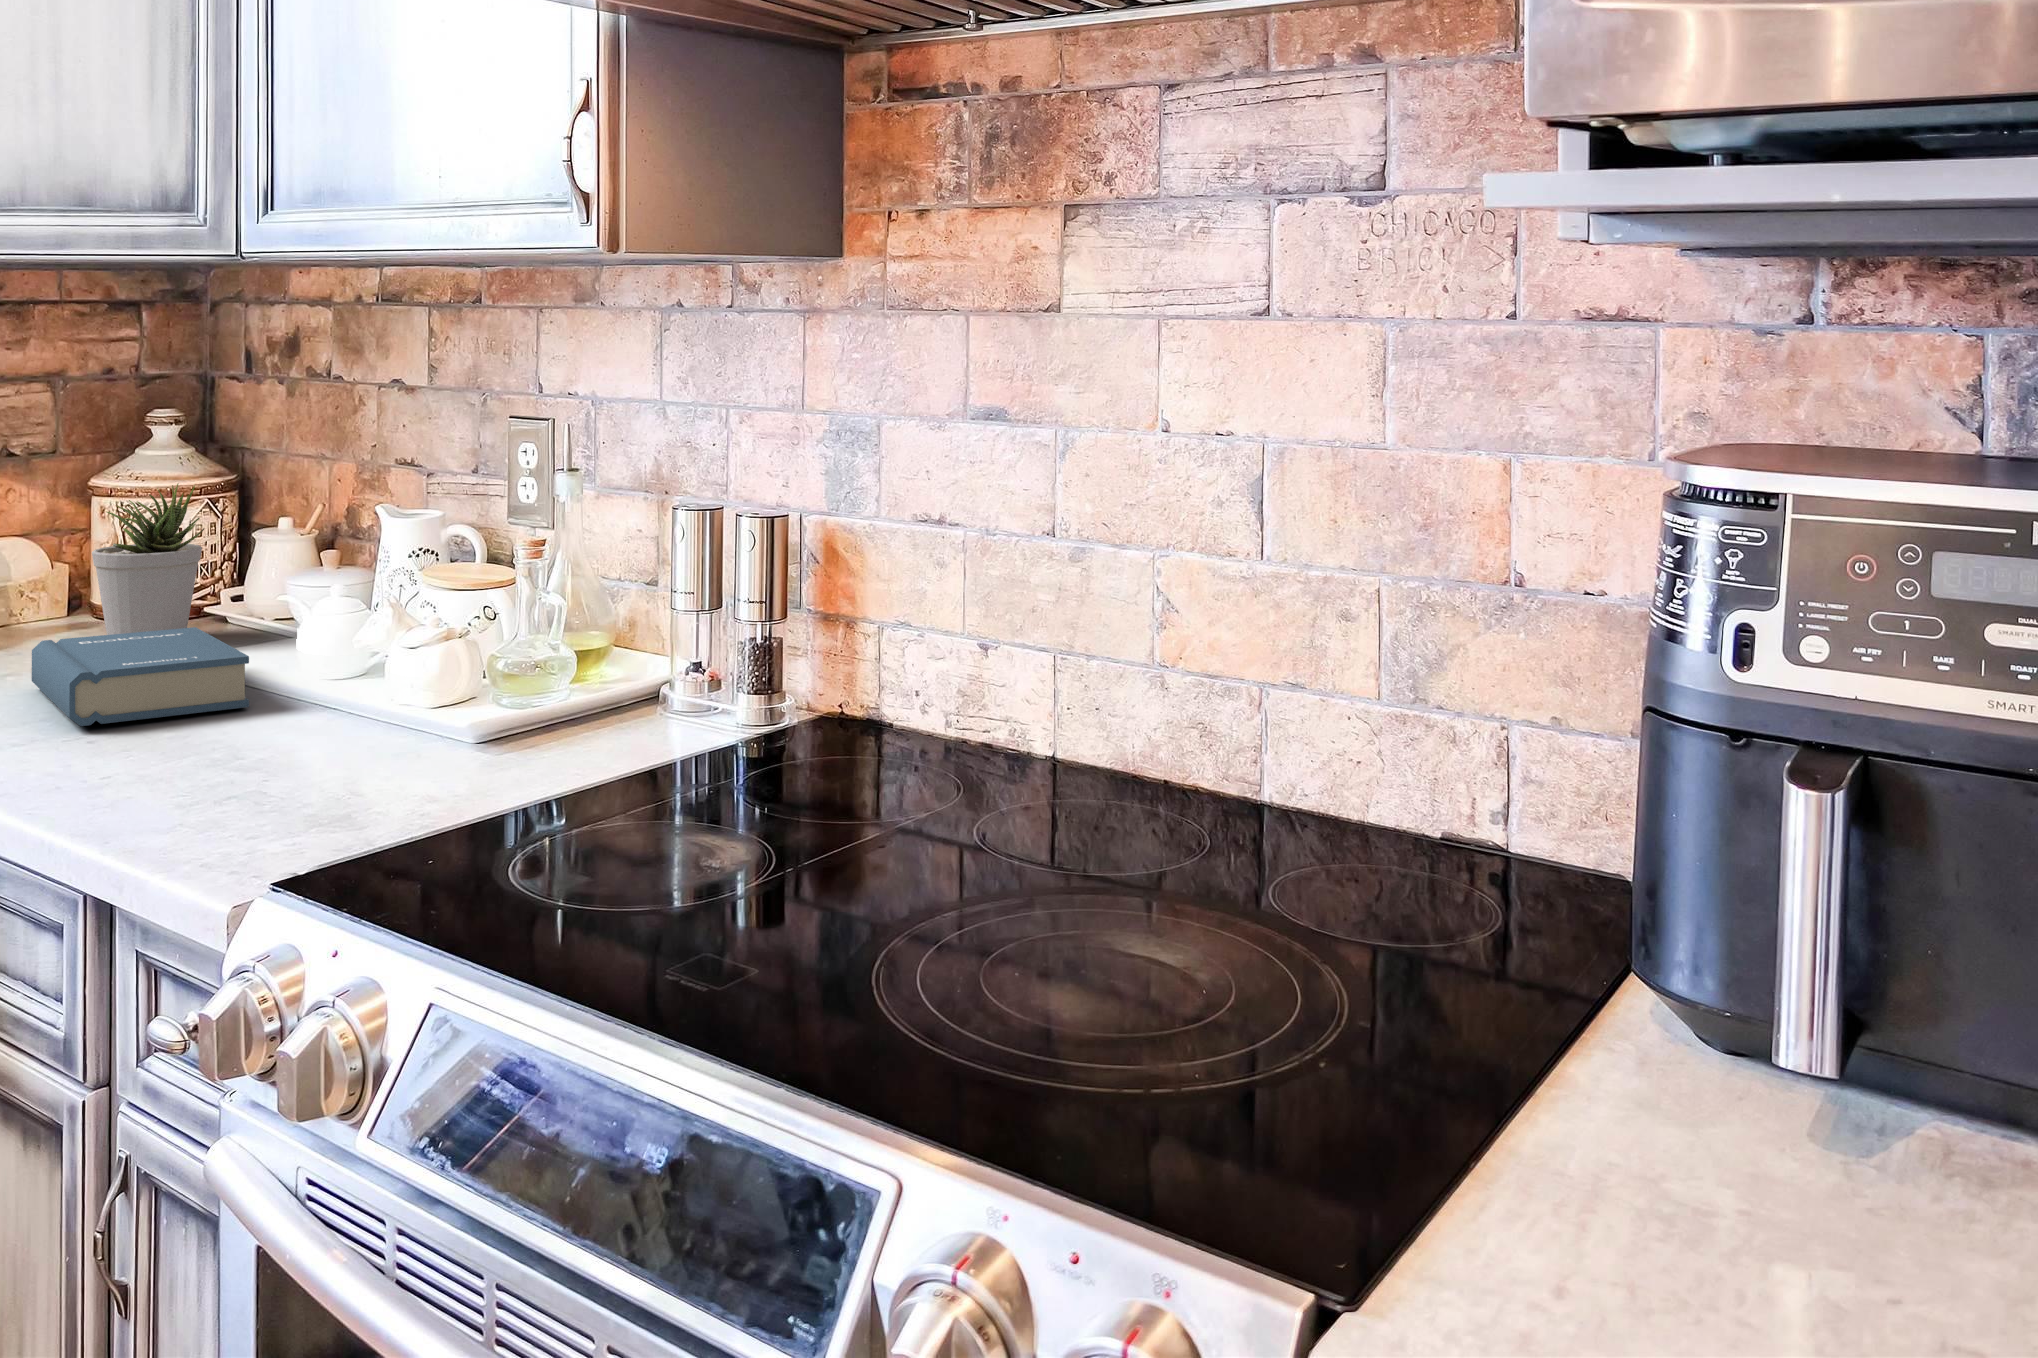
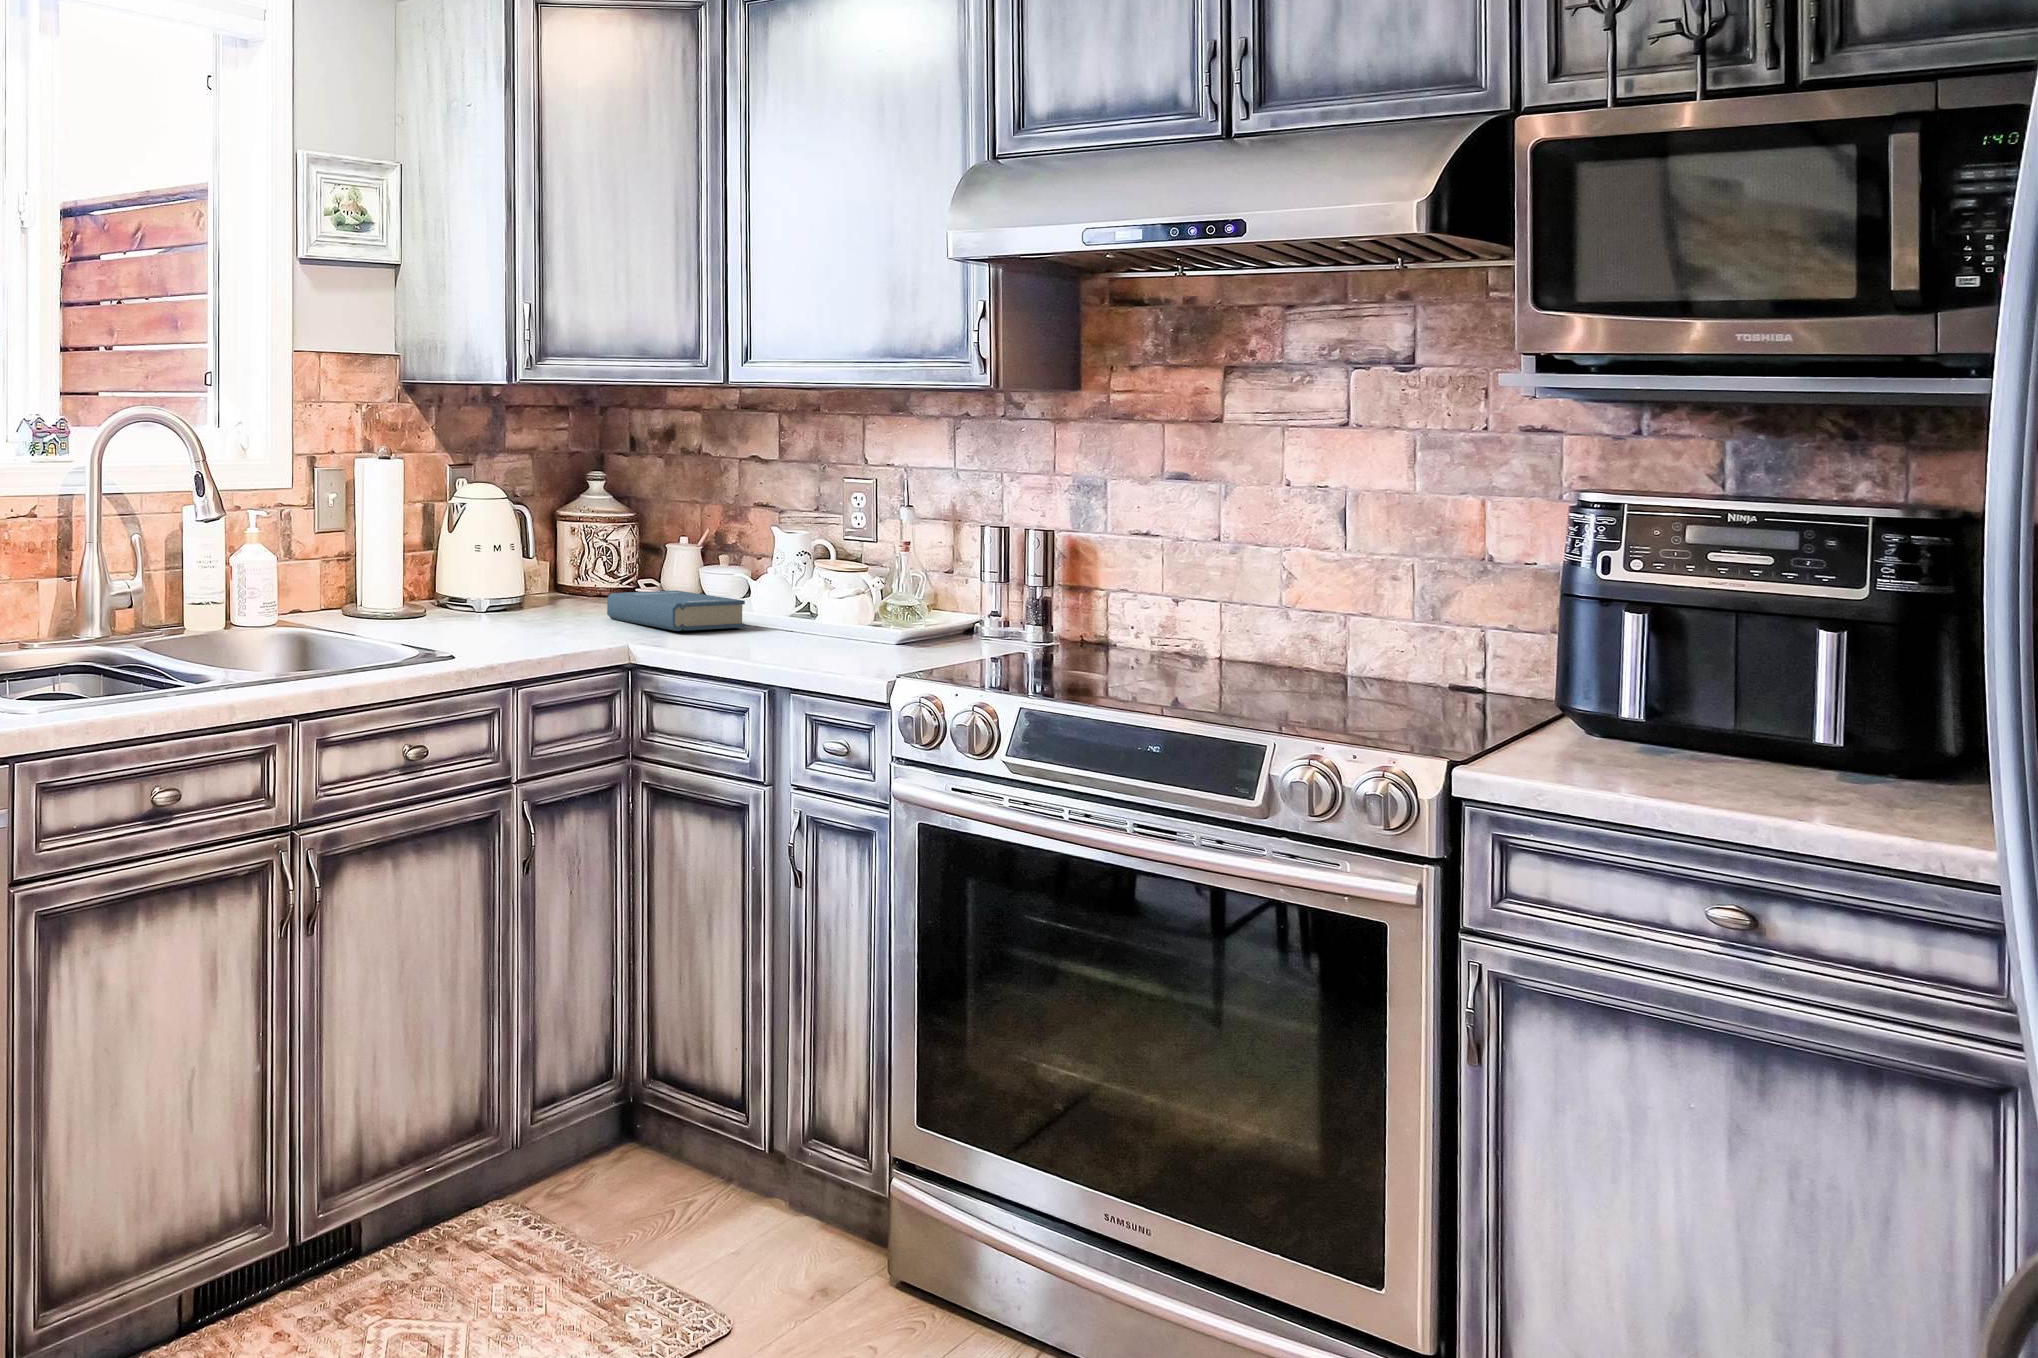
potted plant: present [92,484,204,635] -> none [591,512,652,604]

